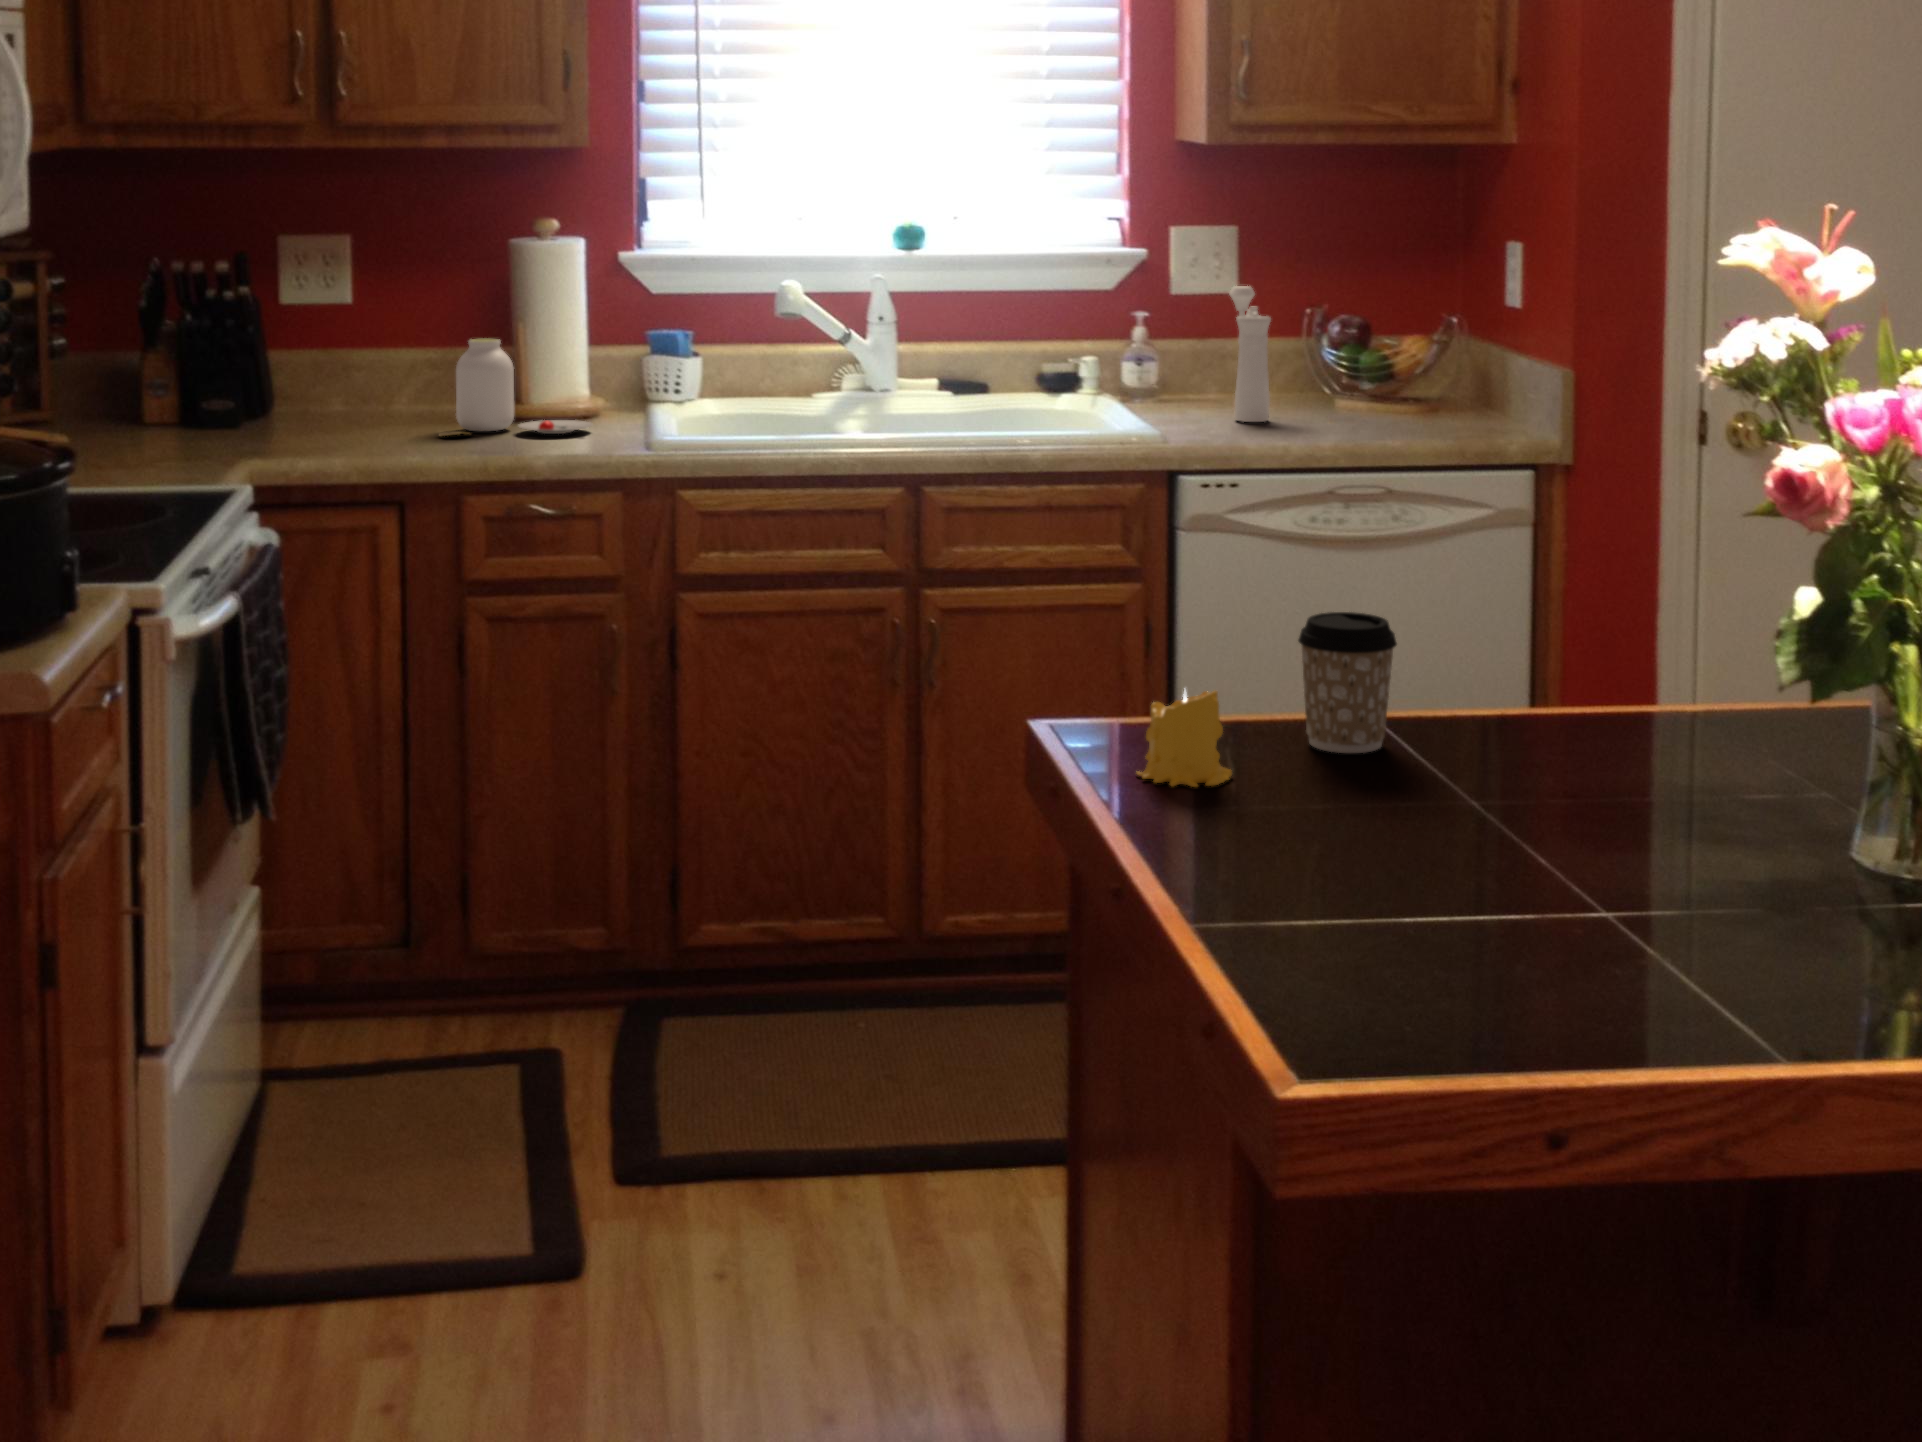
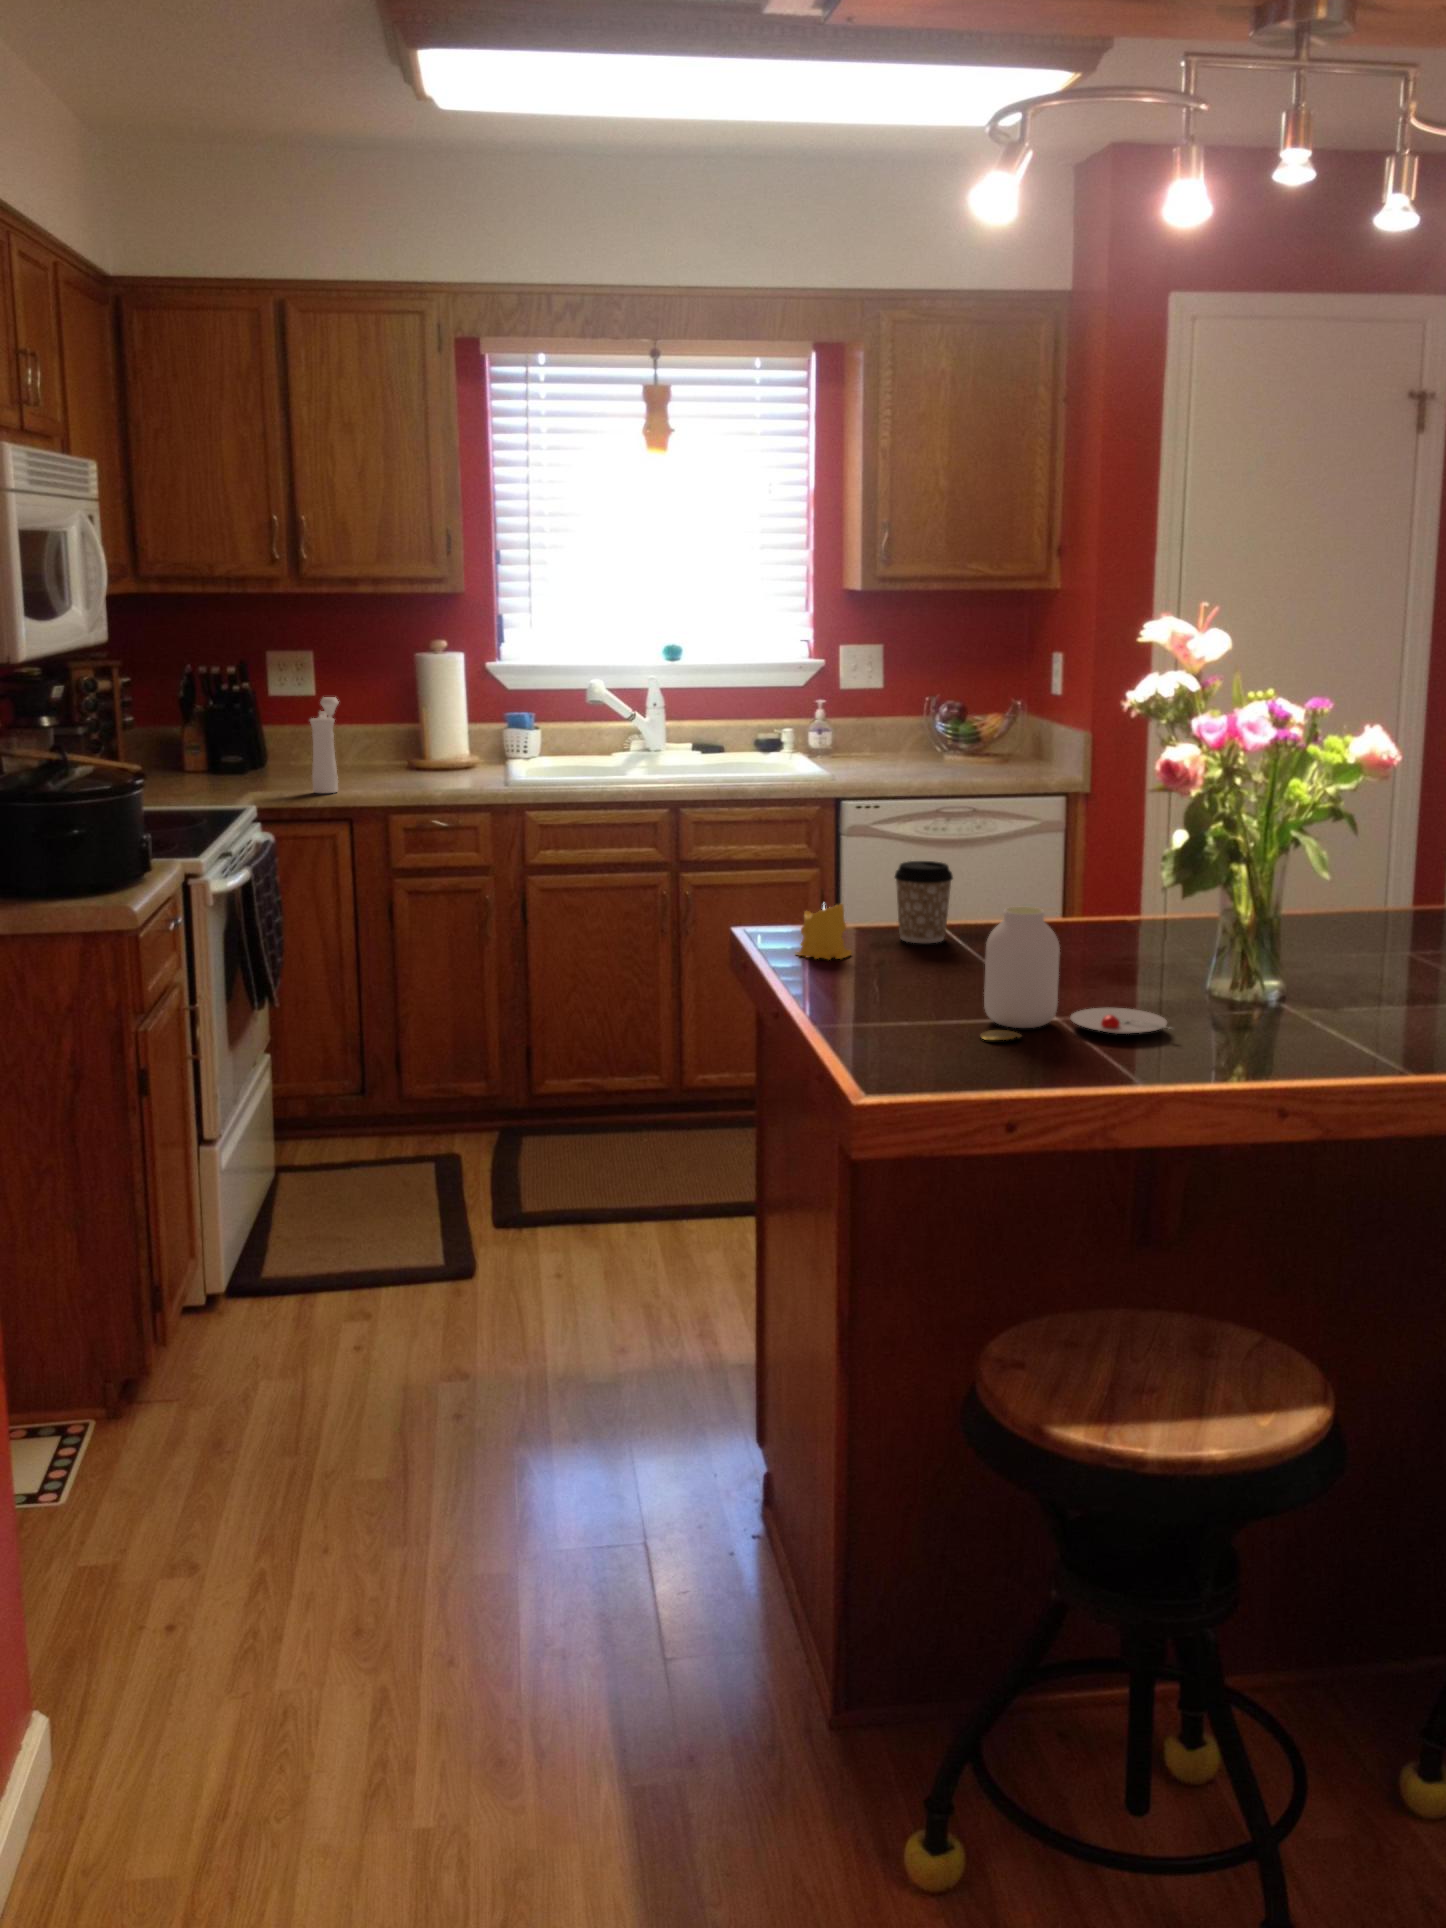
pepper mill: present [1229,286,1271,422] -> present [310,697,339,793]
jar: present [440,339,592,436] -> present [980,906,1167,1040]

